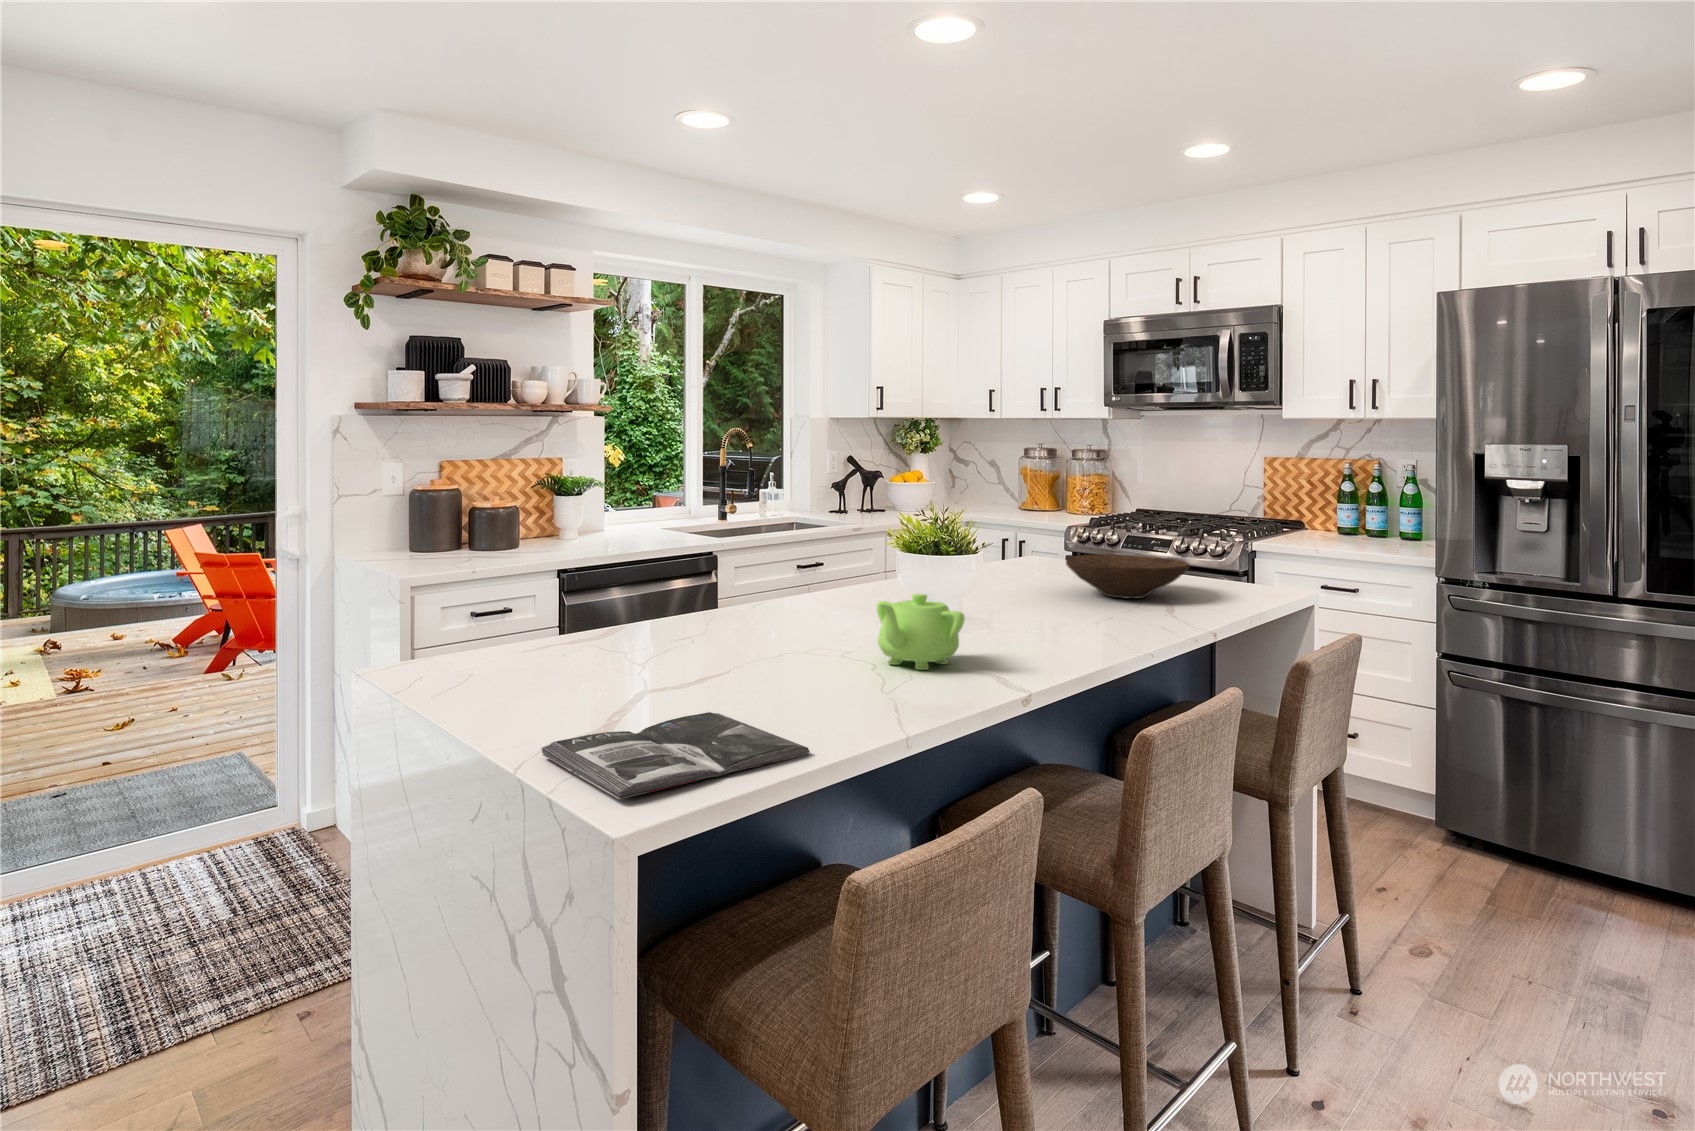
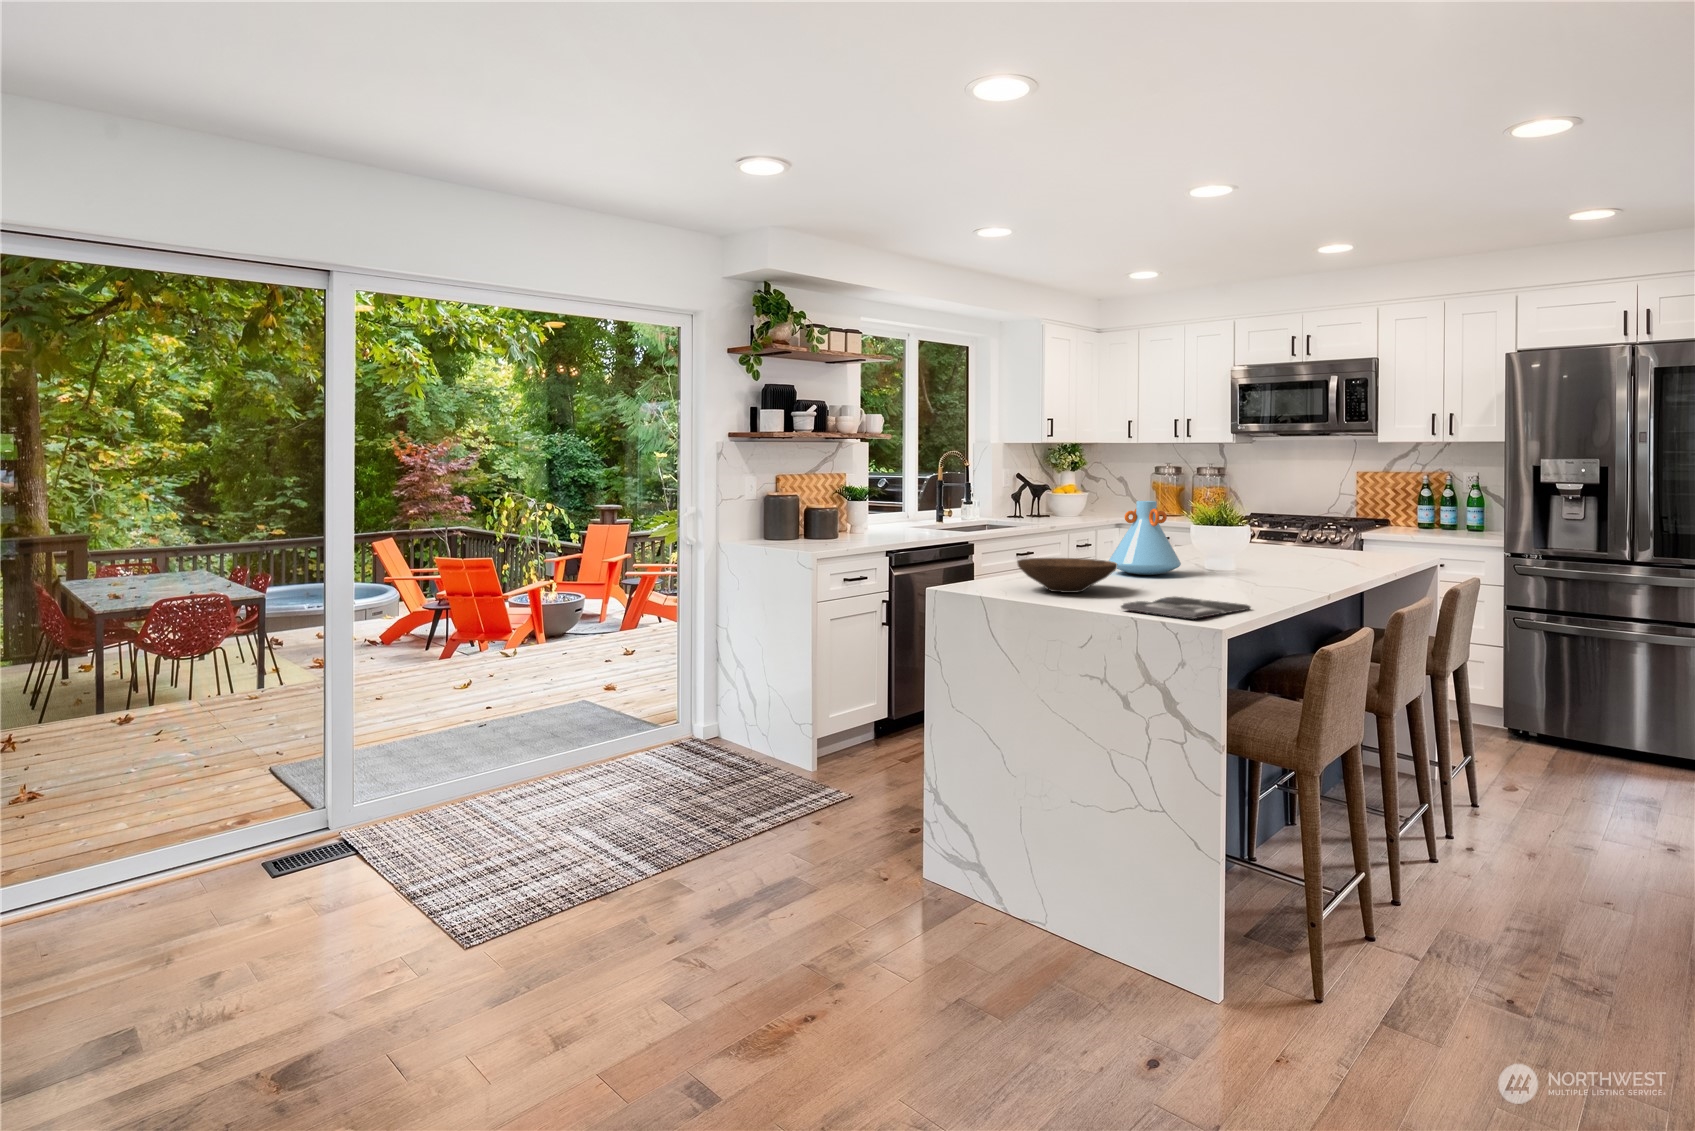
vase: none [738,514,853,638] -> present [1109,501,1181,575]
wooden bowl: present [1066,554,1189,599] -> present [1017,558,1117,593]
teapot: present [876,594,965,670] -> none [1213,543,1276,585]

